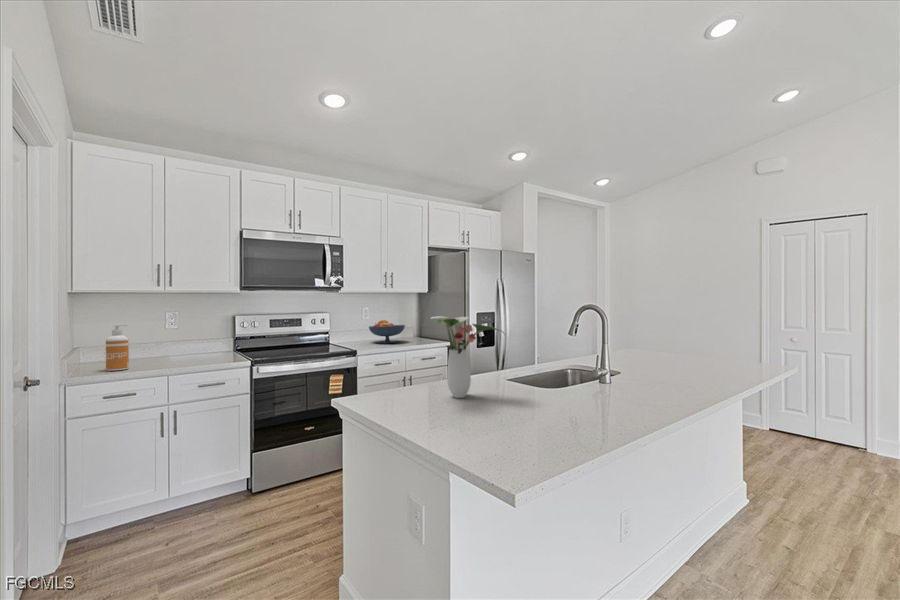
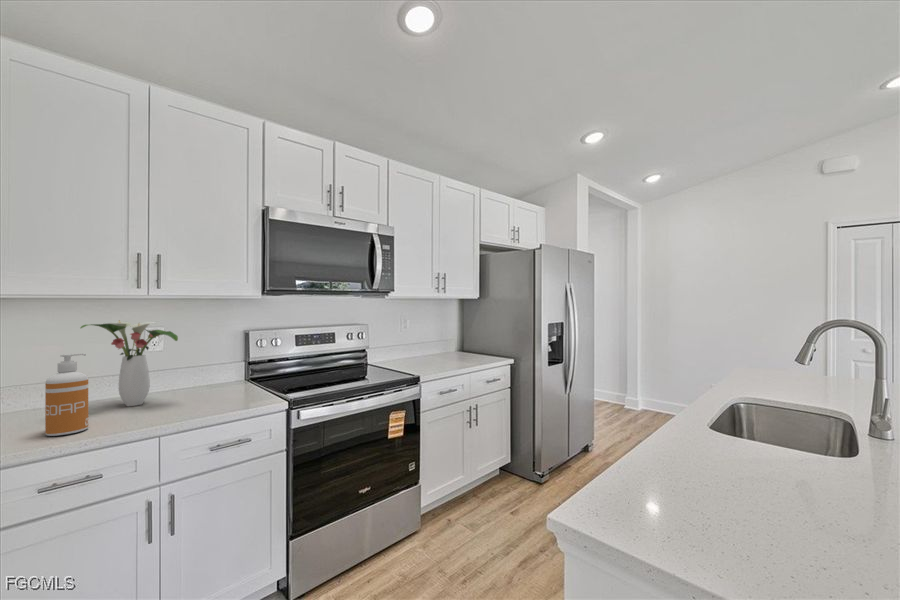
flower arrangement: present [431,316,504,398] -> present [81,320,178,406]
fruit bowl: present [369,320,405,343] -> none [414,333,459,363]

